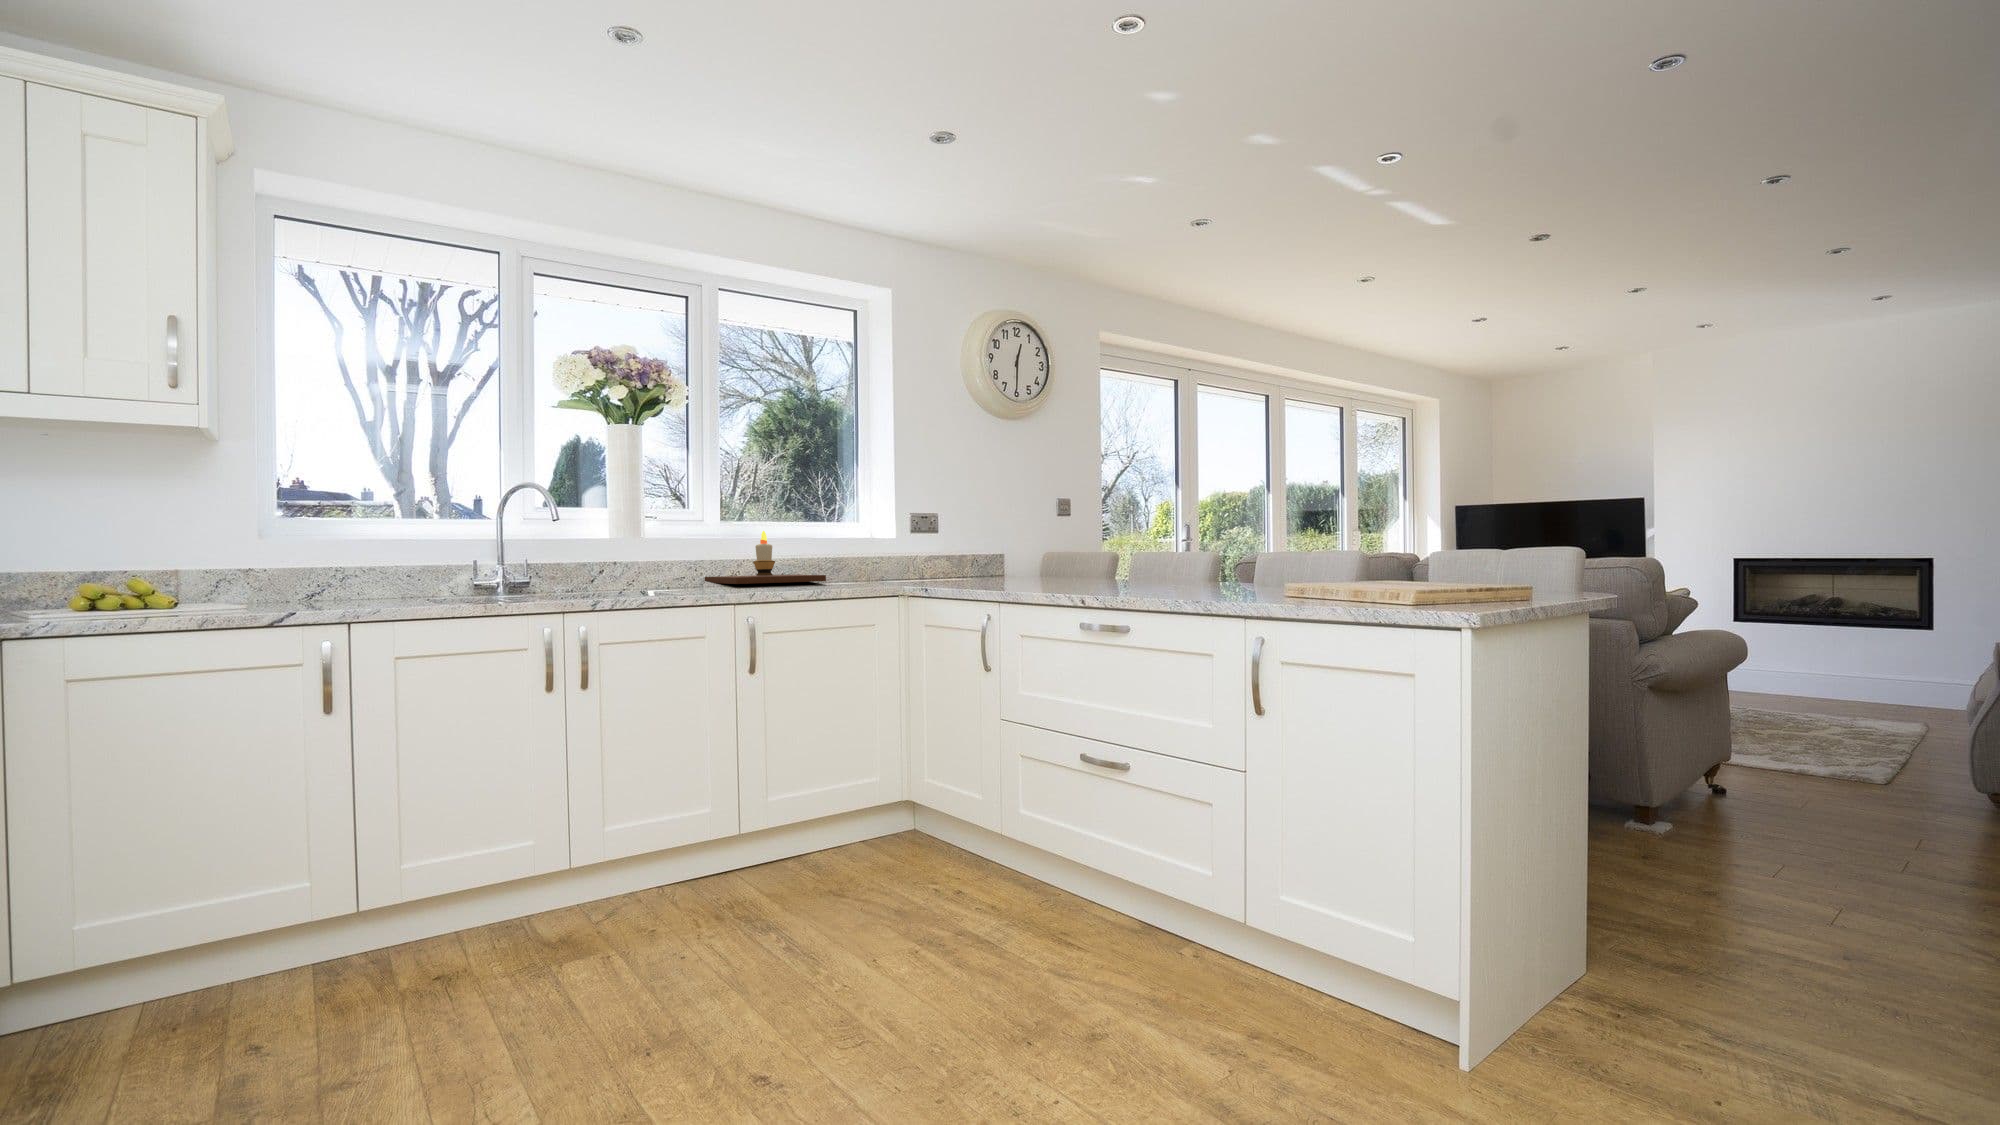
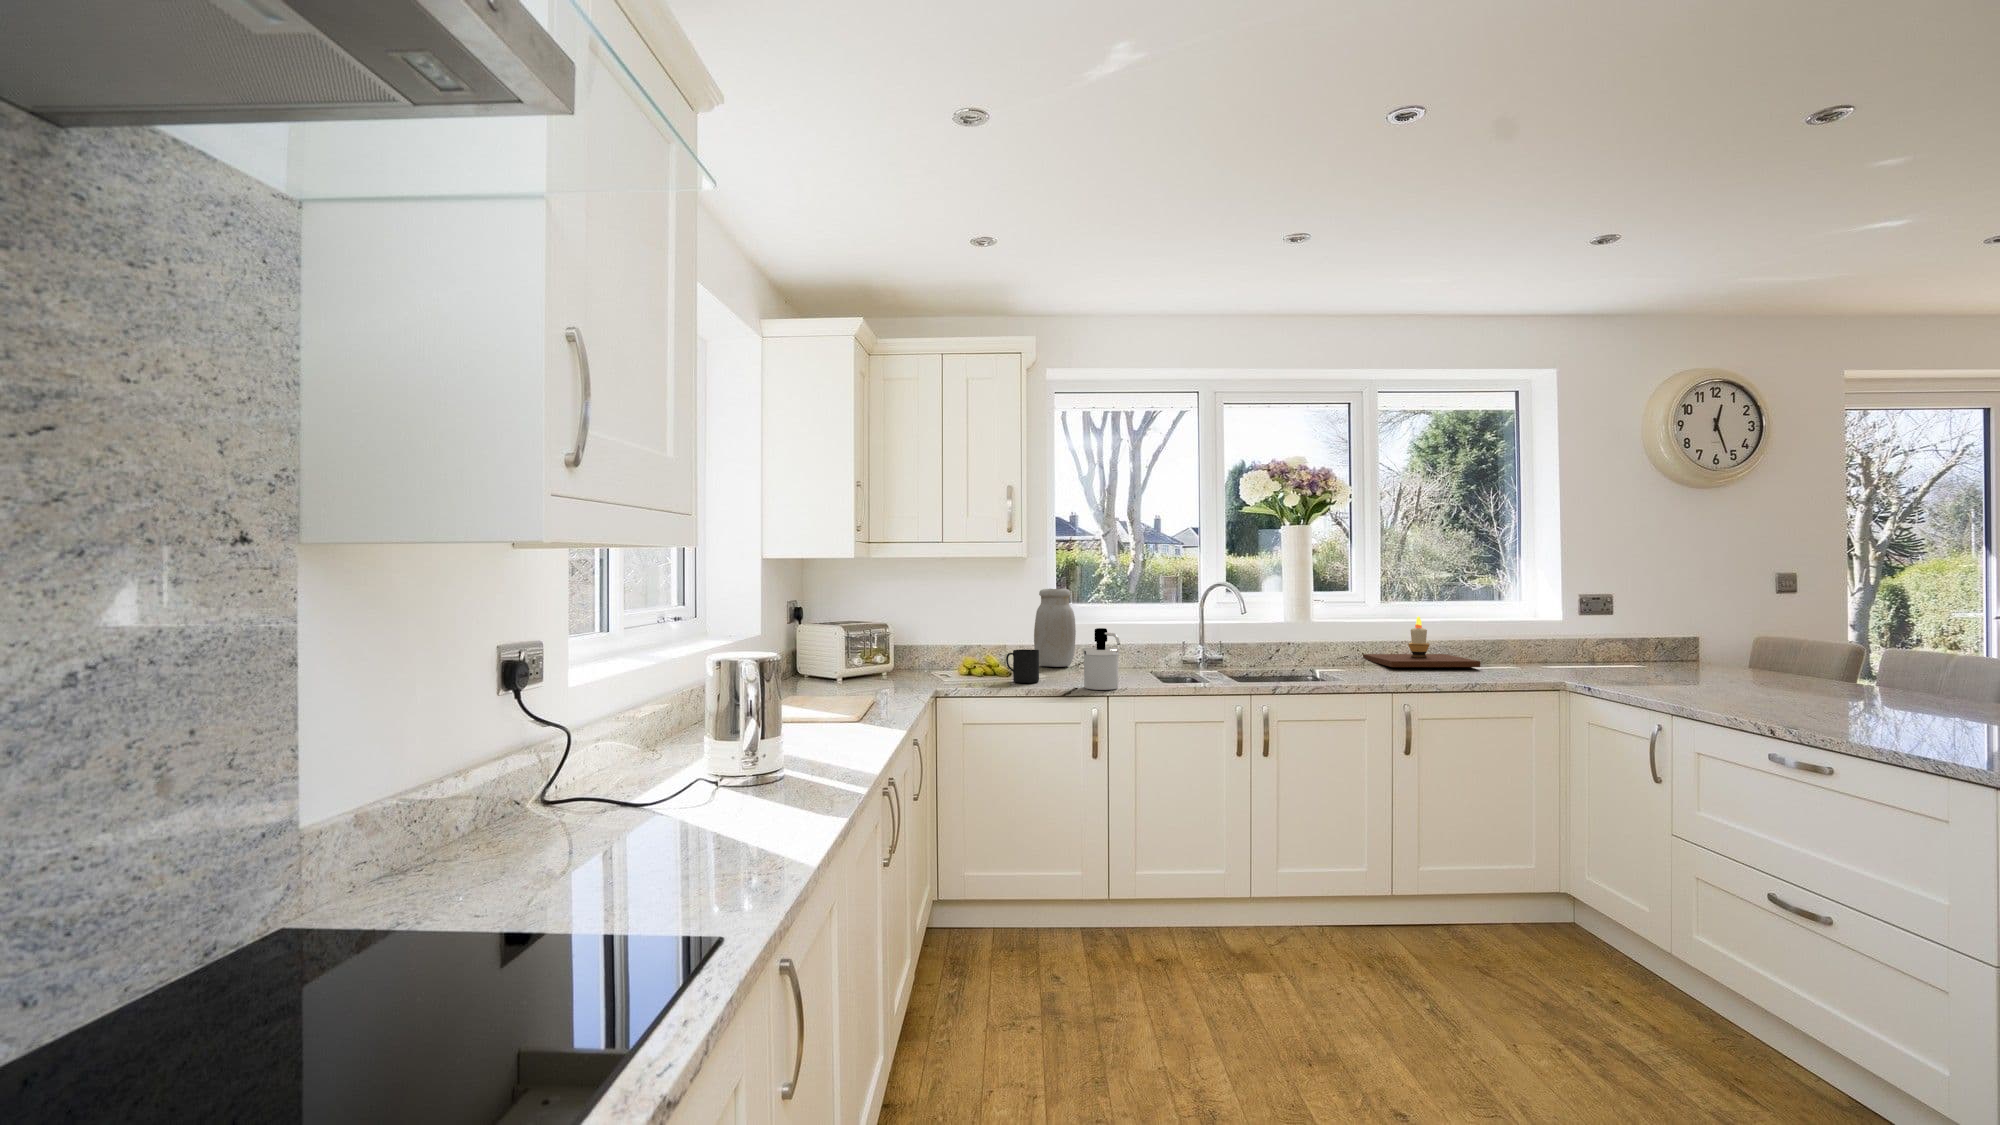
jar: none [227,487,302,600] -> present [1034,588,1076,667]
soap dispenser: none [304,530,367,616] -> present [1083,628,1120,690]
mug: none [160,566,227,616] -> present [1006,649,1039,683]

